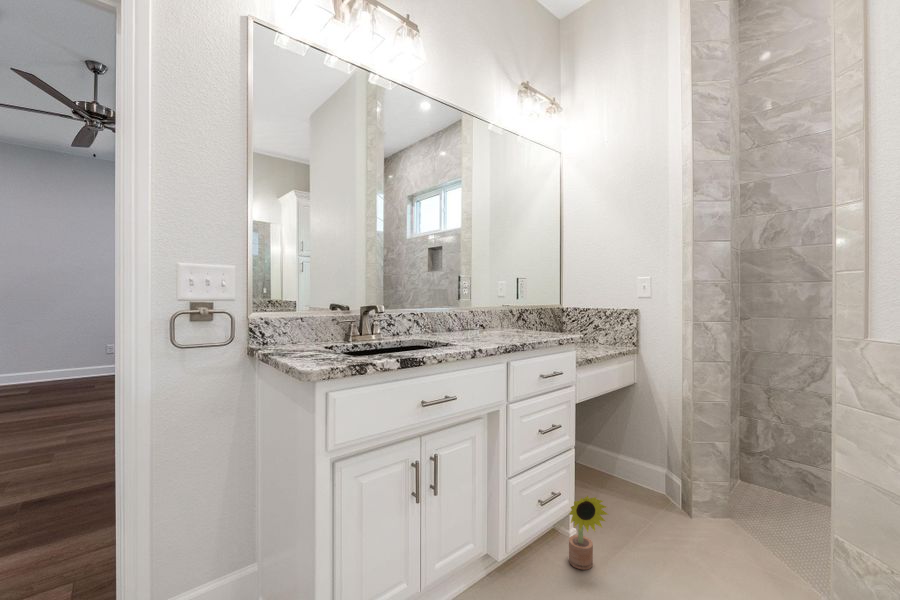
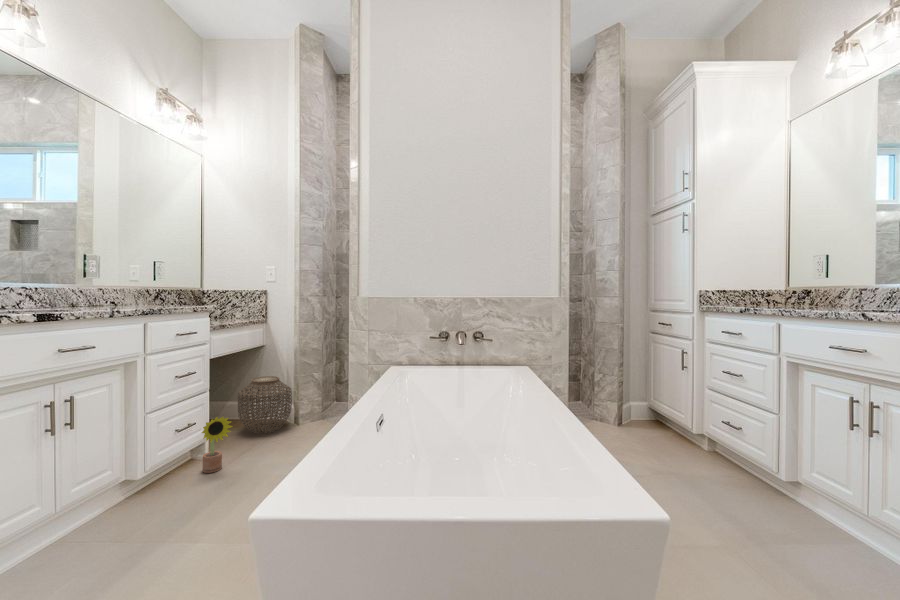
woven basket: none [605,428,680,512] -> present [238,376,292,434]

